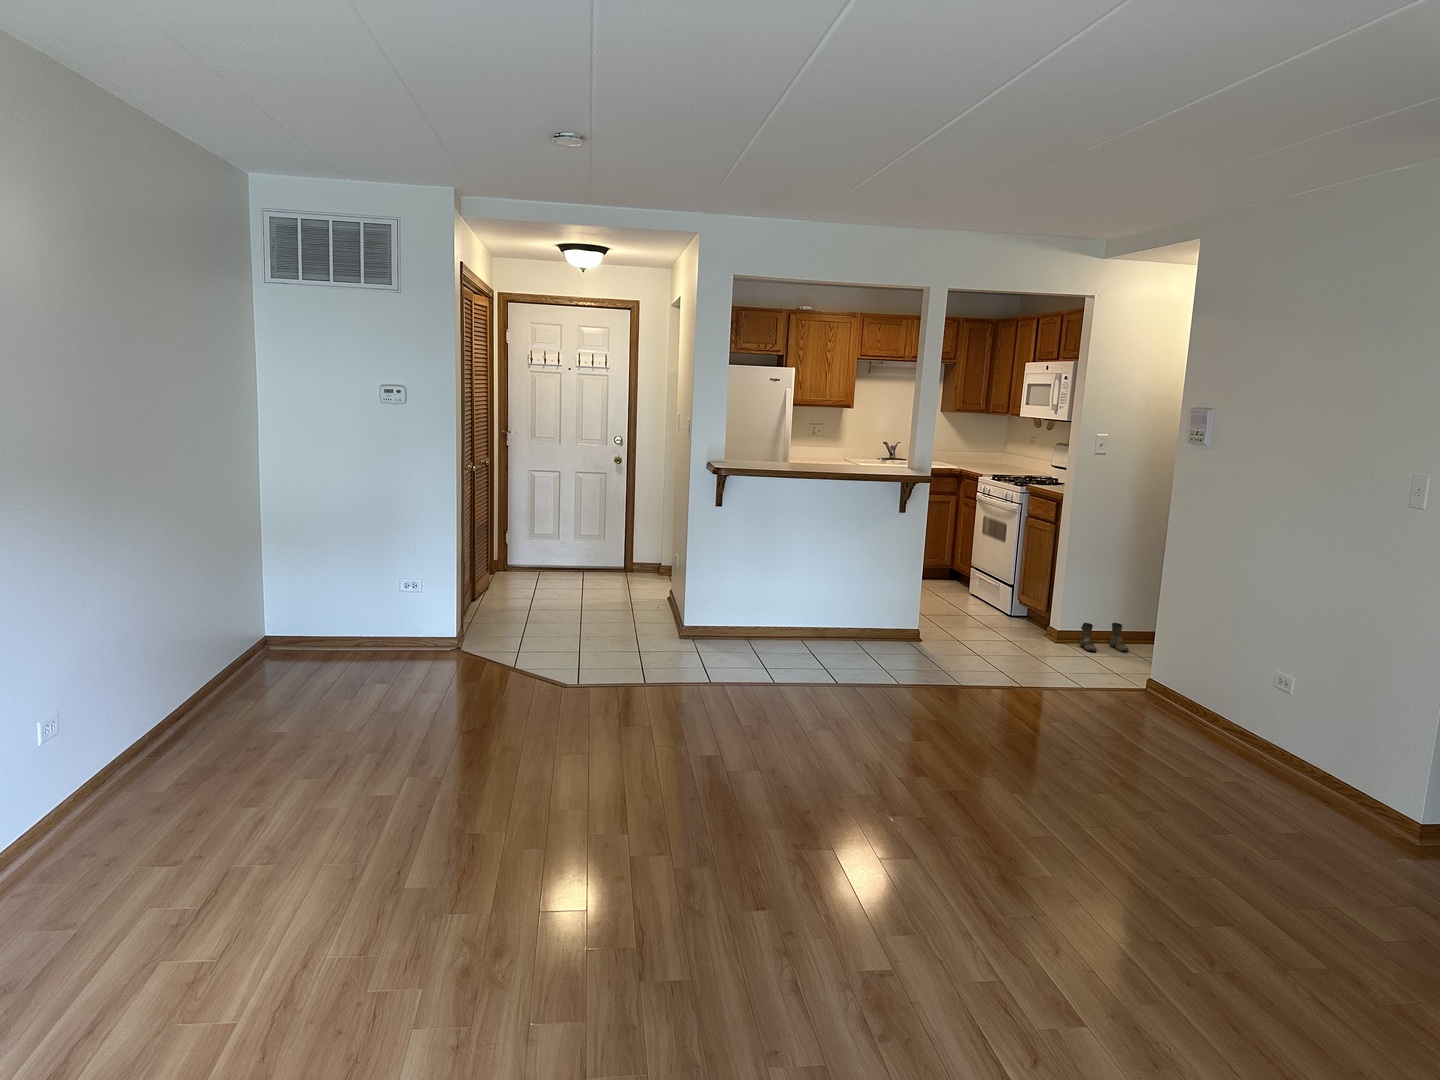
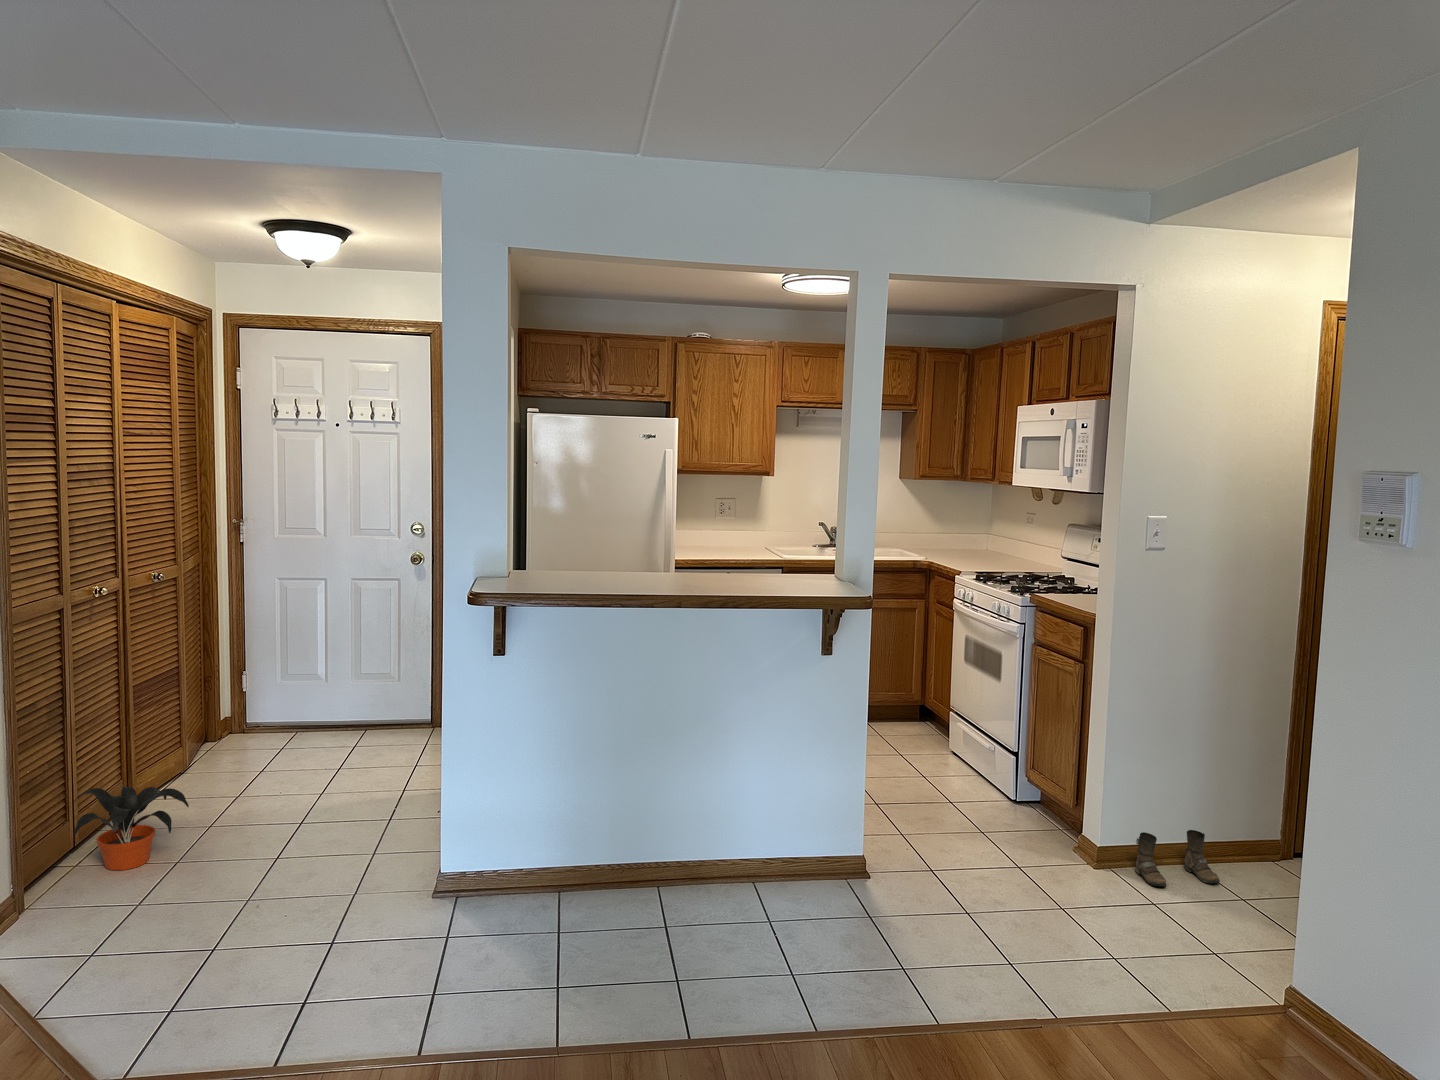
potted plant: none [465,581,528,626] -> present [74,786,189,870]

